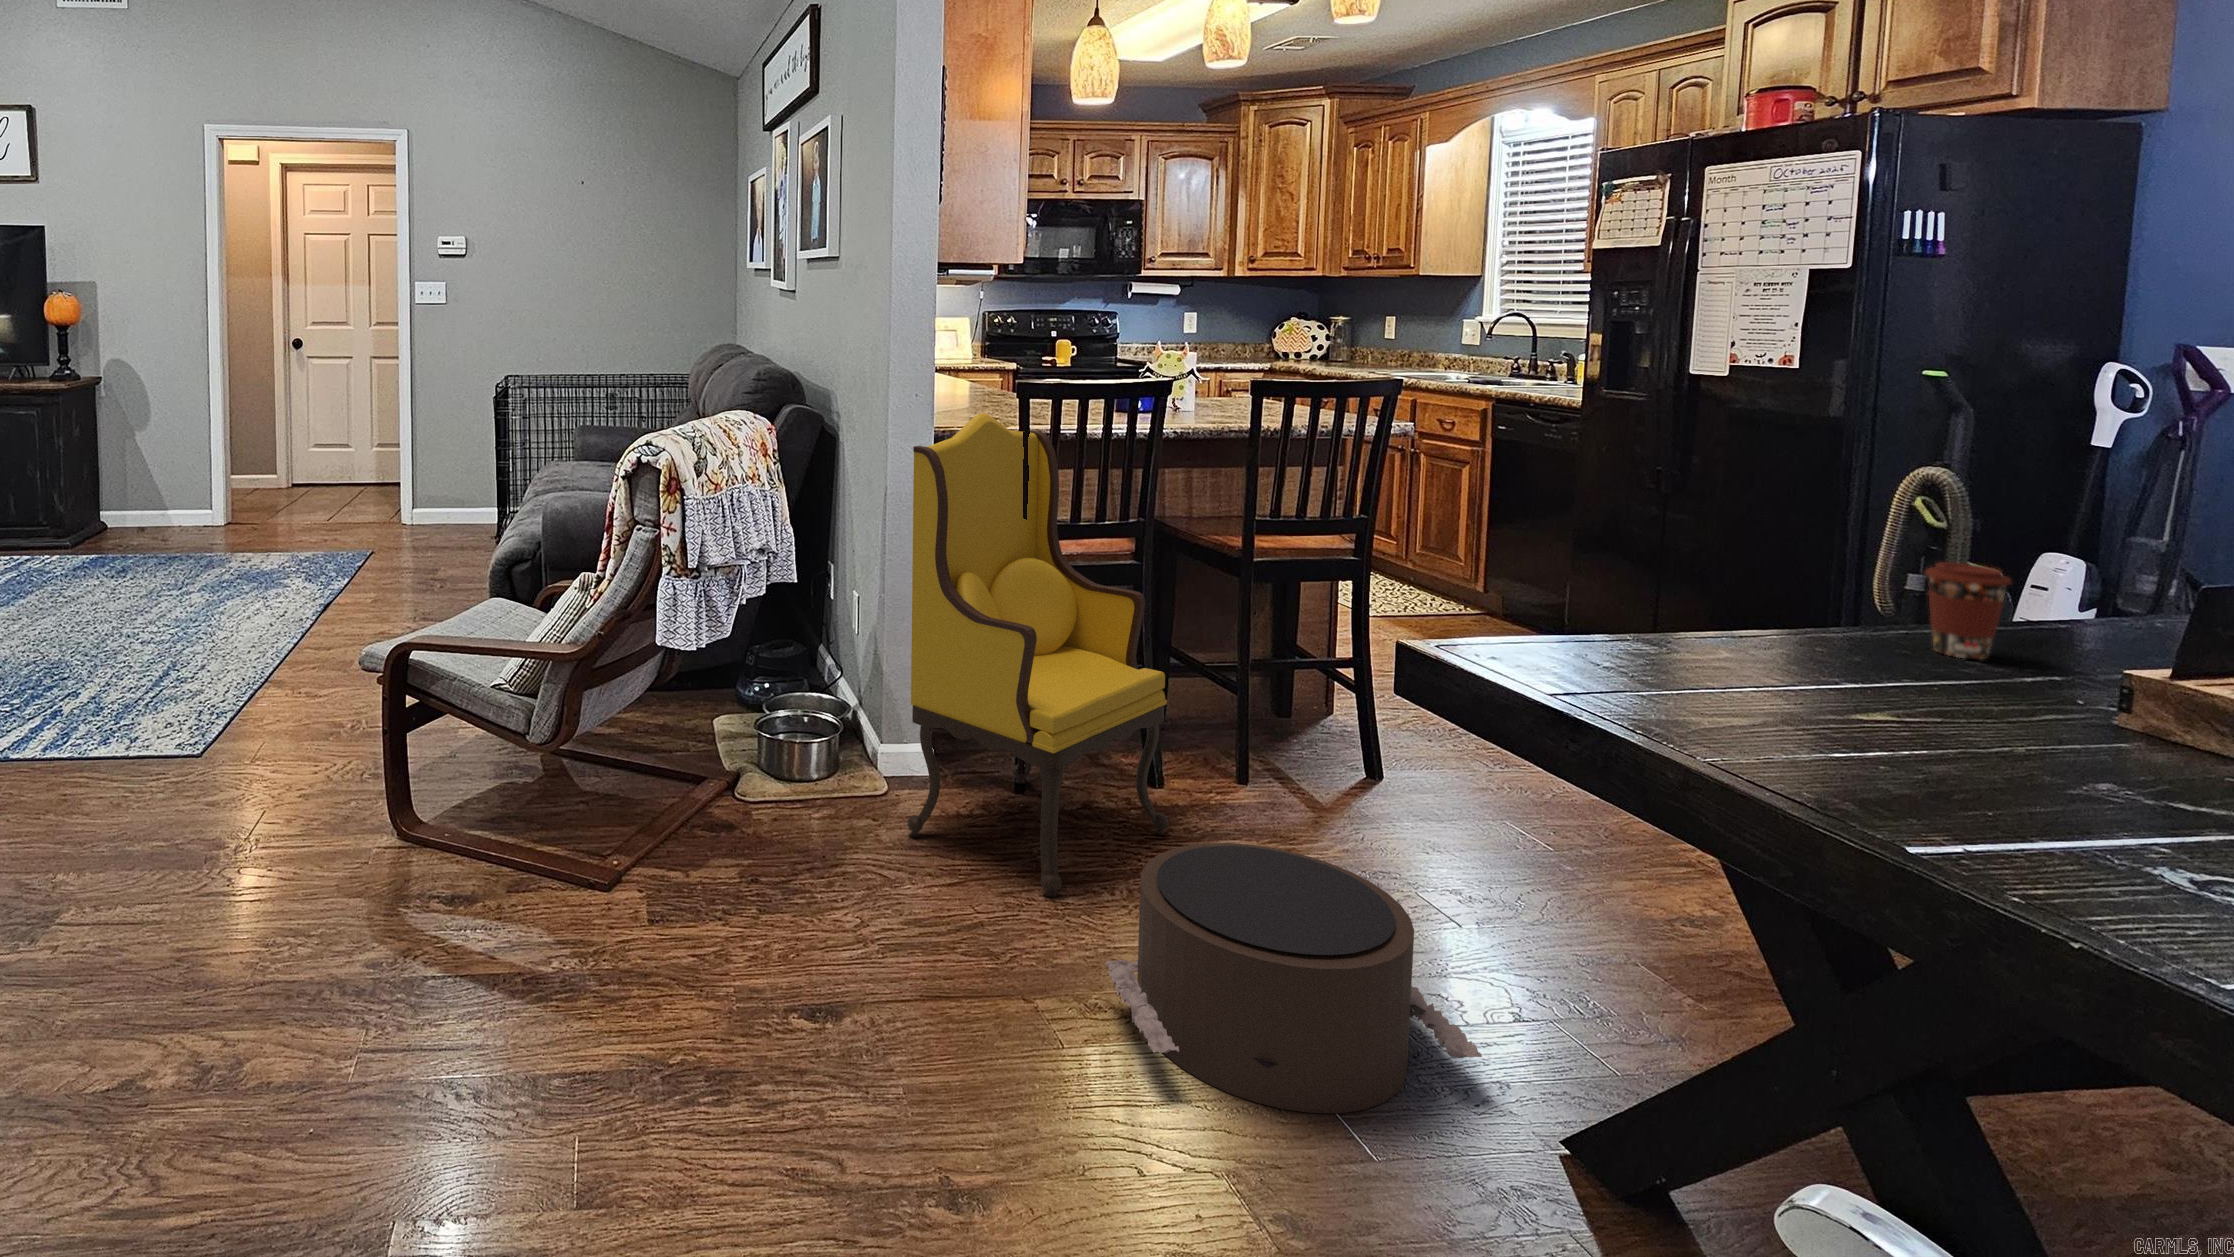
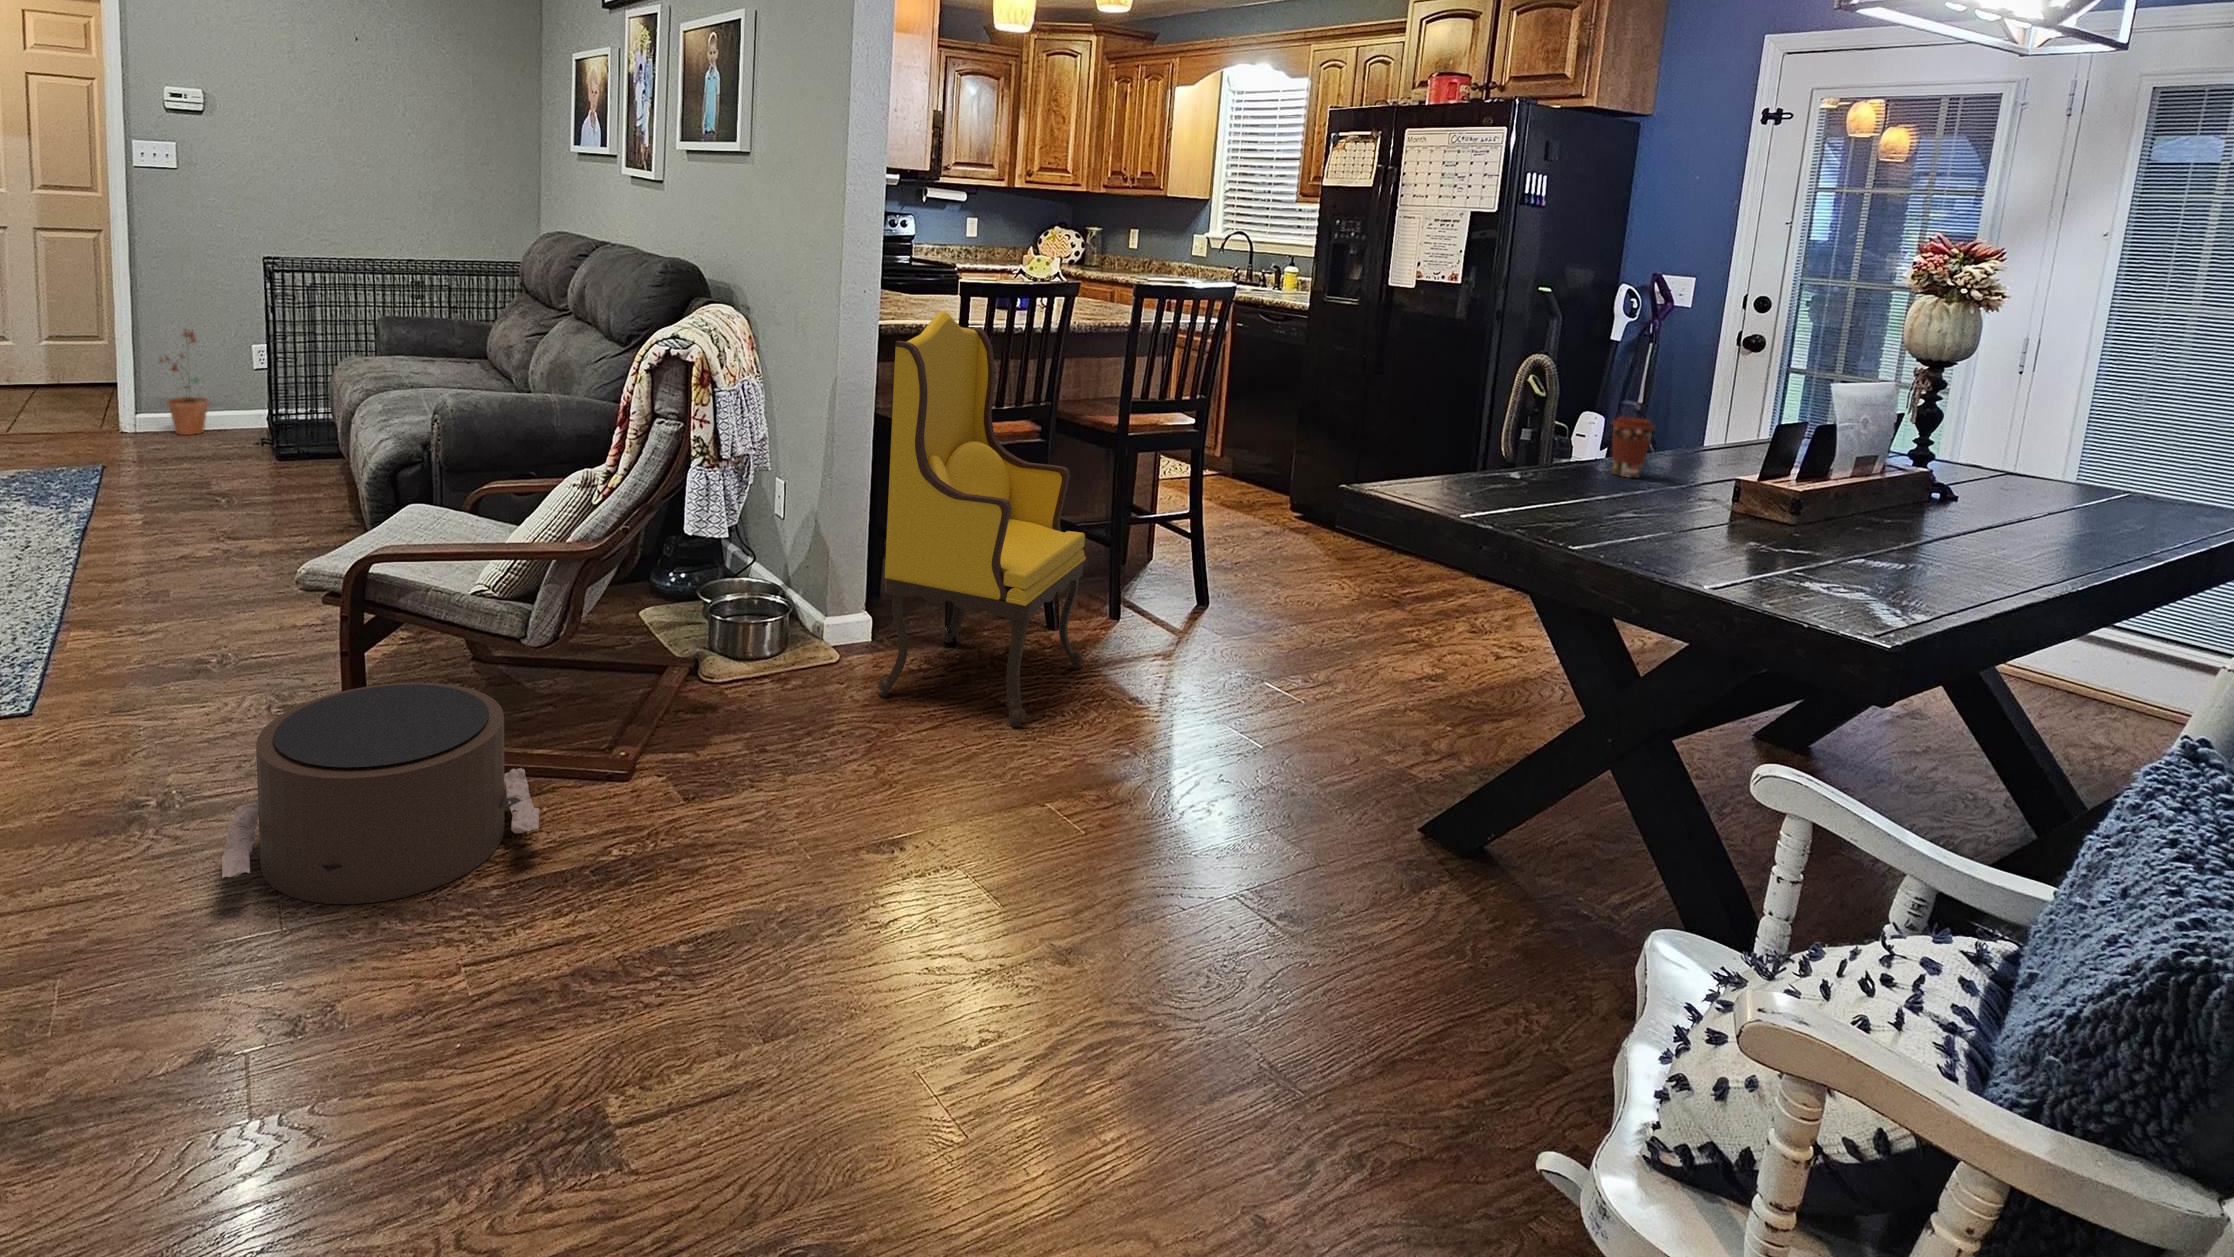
potted plant: none [431,435,466,524] -> present [160,329,209,435]
pouf: present [1105,843,1482,1113] -> present [221,683,539,904]

